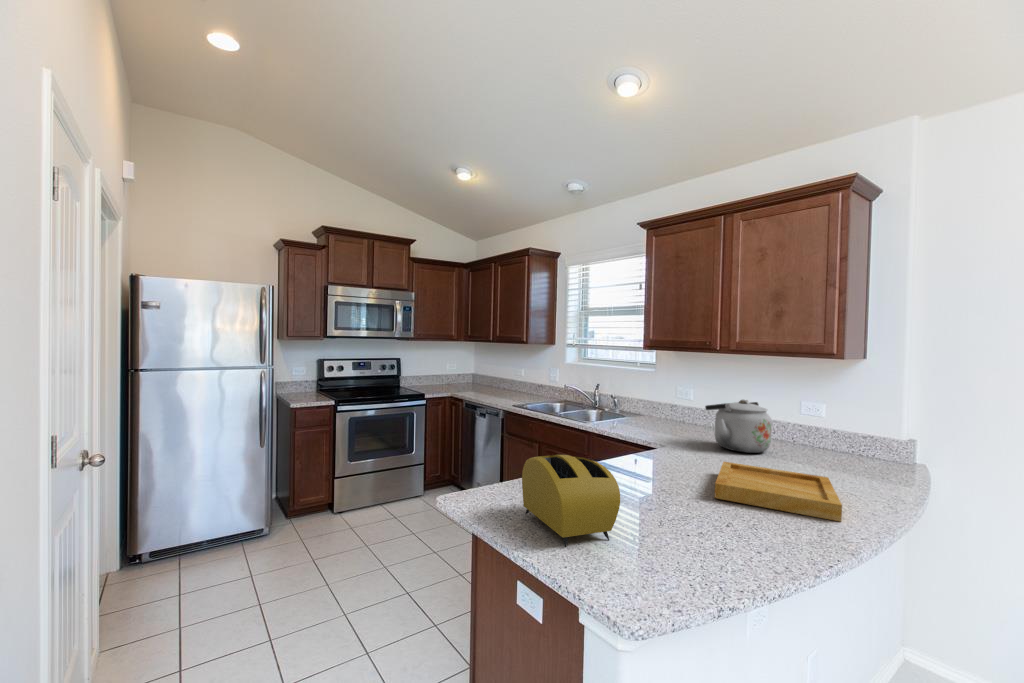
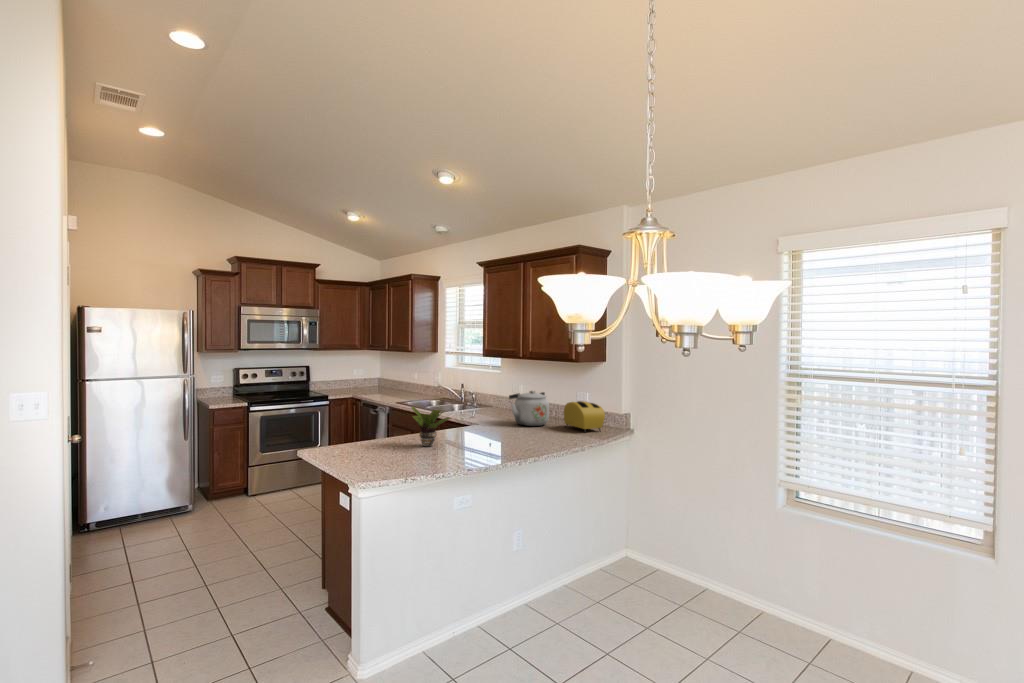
potted plant: none [609,426,685,496] -> present [411,407,451,447]
toaster: present [522,455,620,547] -> present [564,401,605,431]
tray: present [715,462,842,522] -> none [467,429,546,453]

